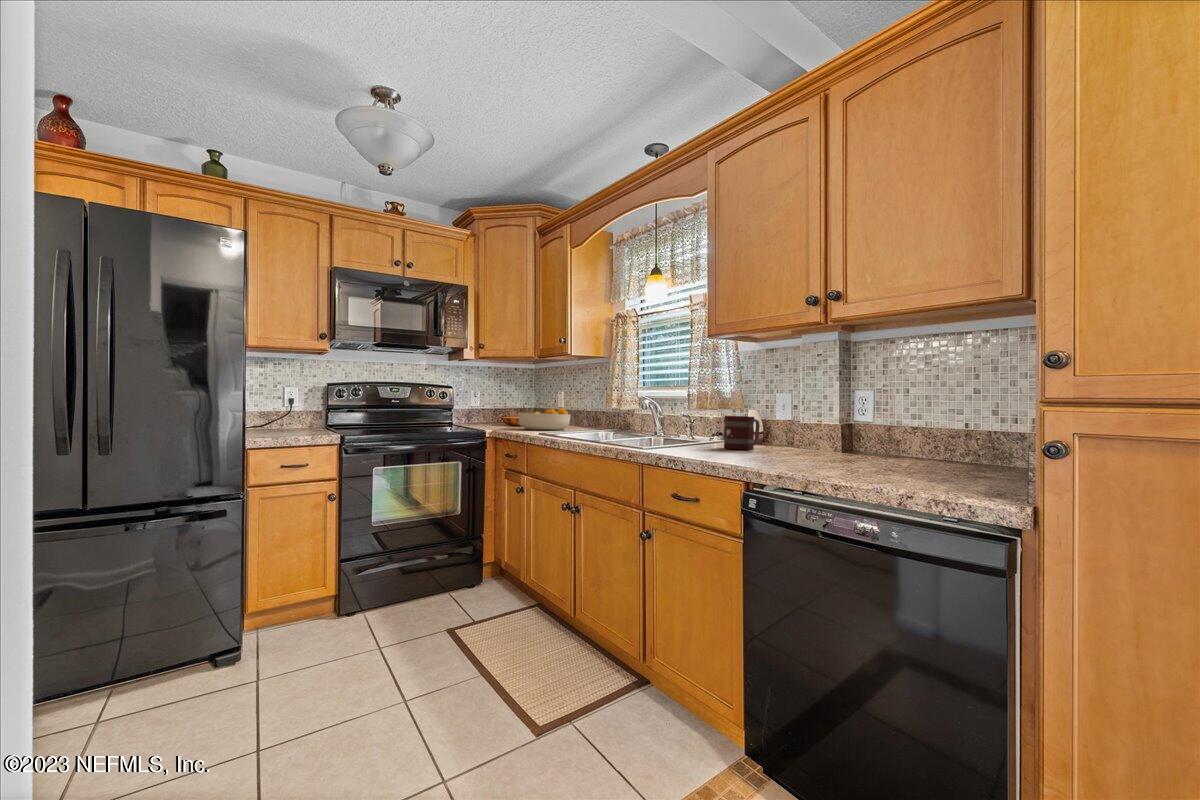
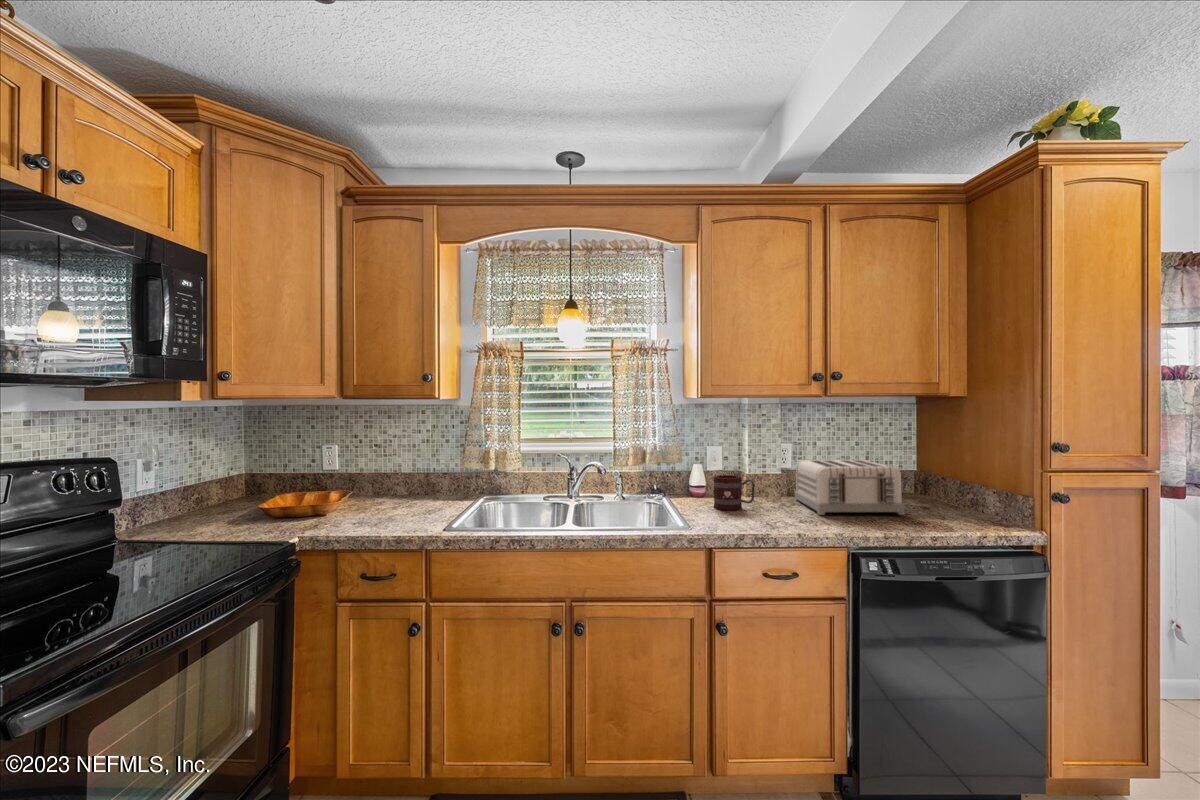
toaster: none [790,402,954,471] -> present [795,459,905,515]
fruit bowl: present [518,407,571,430] -> none [343,475,418,522]

